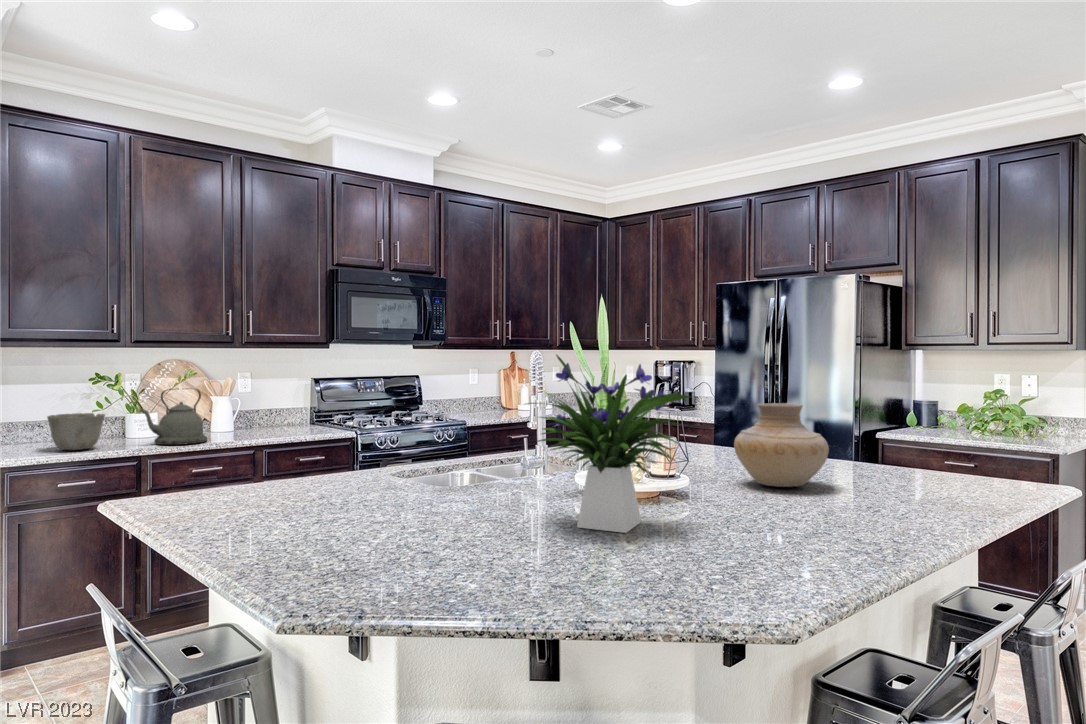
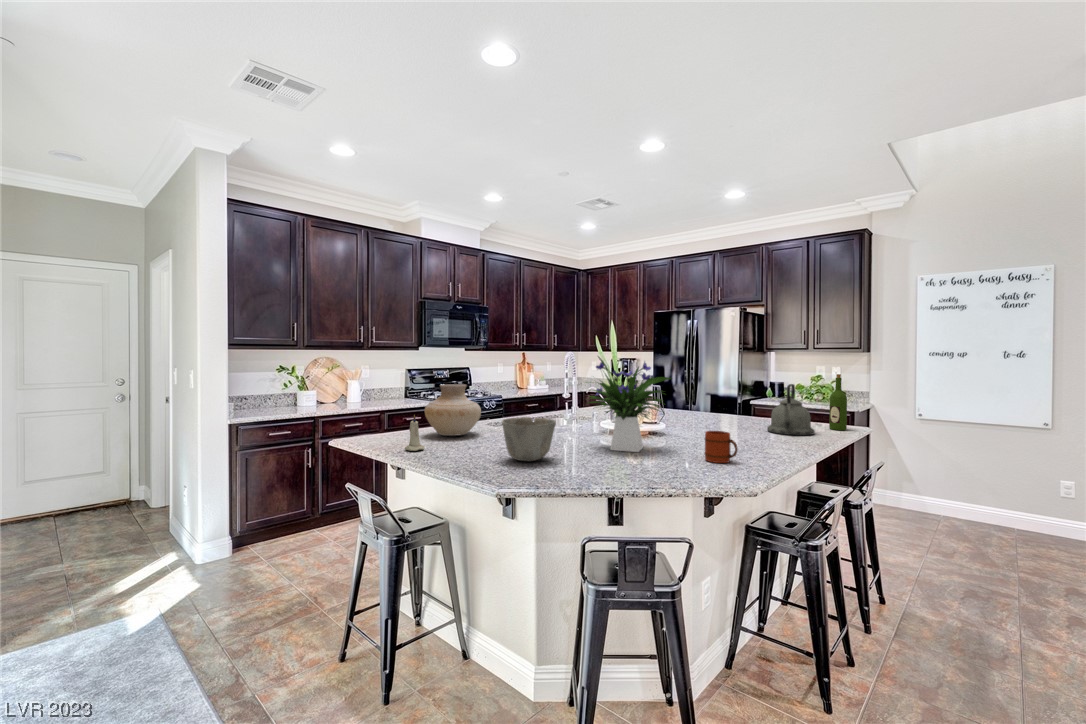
kettle: present [140,389,207,445] -> present [767,384,815,435]
wine bottle: none [1003,389,1035,491] -> present [829,374,847,430]
vase: present [734,403,829,487] -> present [425,384,481,436]
ceramic bowl: present [47,413,105,450] -> present [502,417,556,461]
candle: none [209,459,246,525] -> present [405,415,425,451]
mug: none [742,496,803,559] -> present [704,431,738,463]

